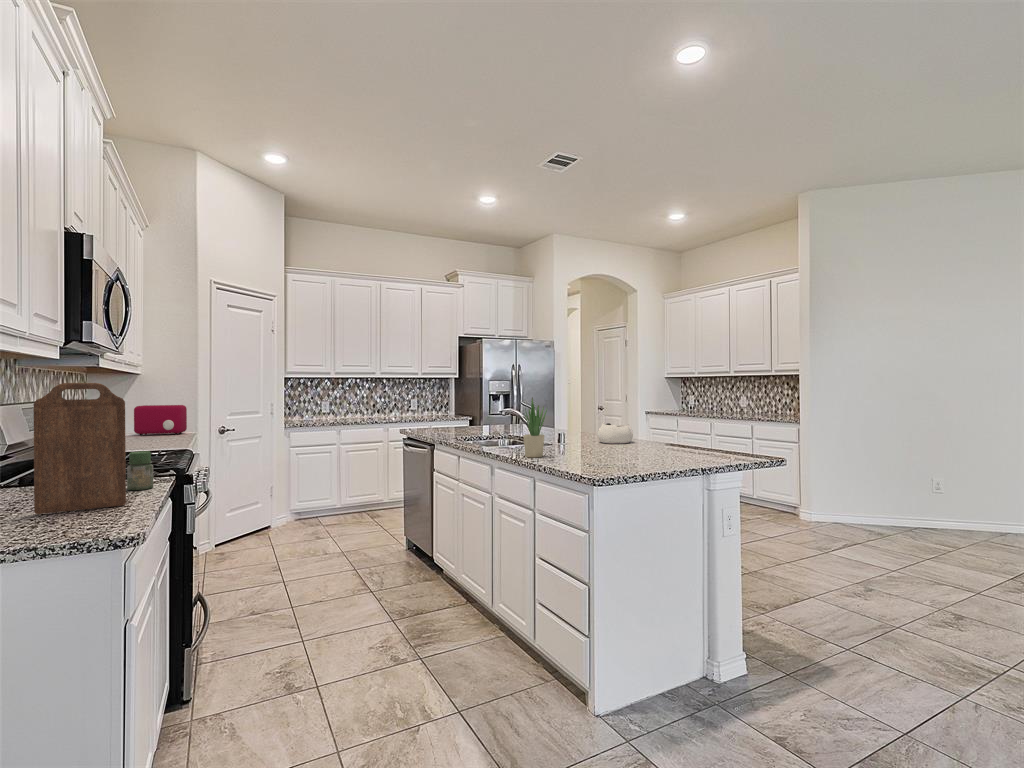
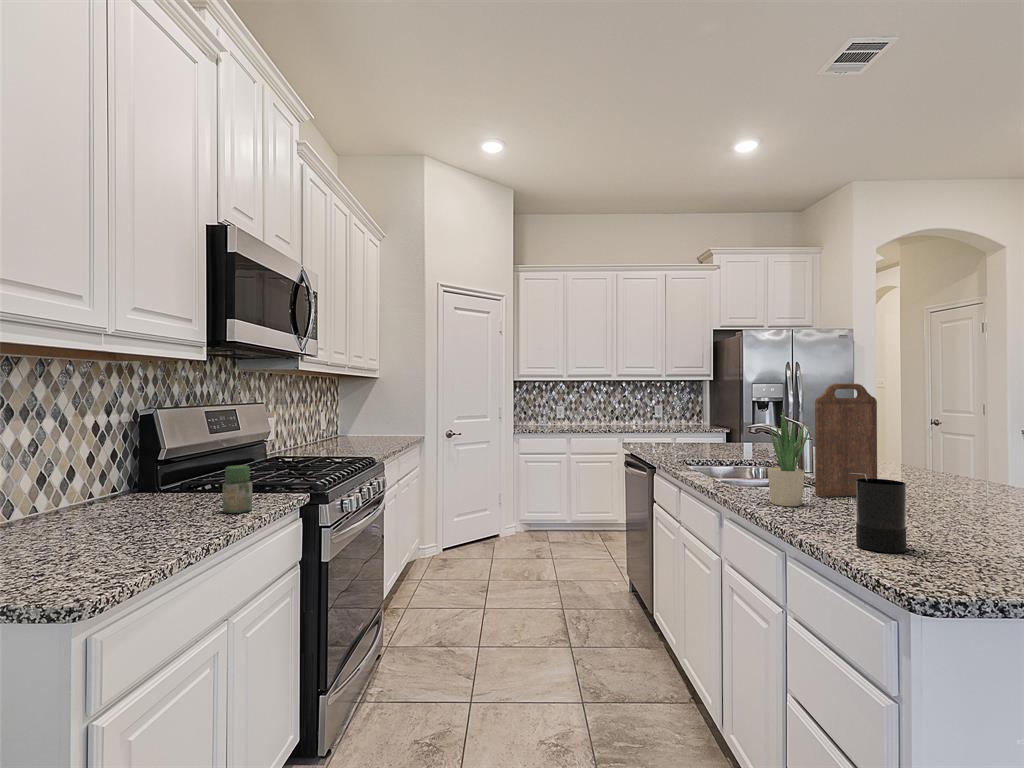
cutting board: present [33,383,126,514] -> present [815,384,877,497]
toaster: present [134,405,187,435] -> none [361,407,407,437]
decorative bowl: present [597,422,633,444] -> none [910,450,982,488]
candle: none [572,431,598,471] -> present [852,473,906,553]

